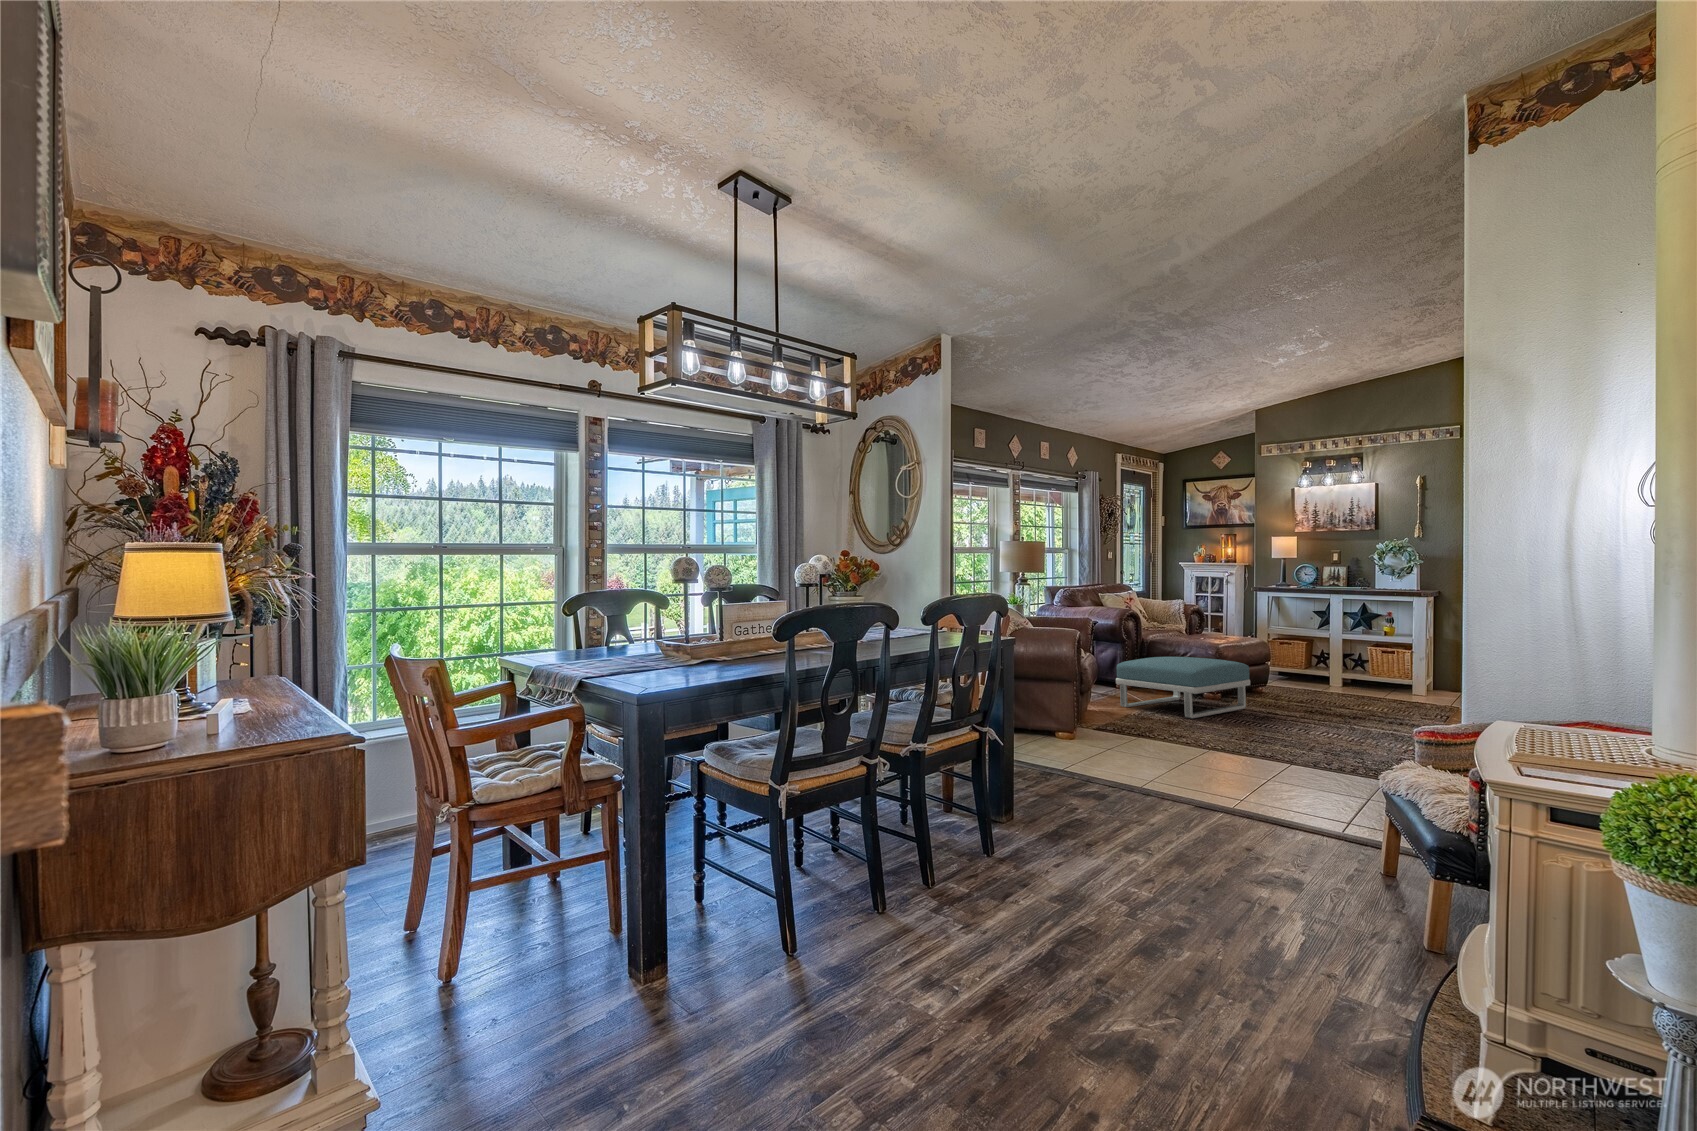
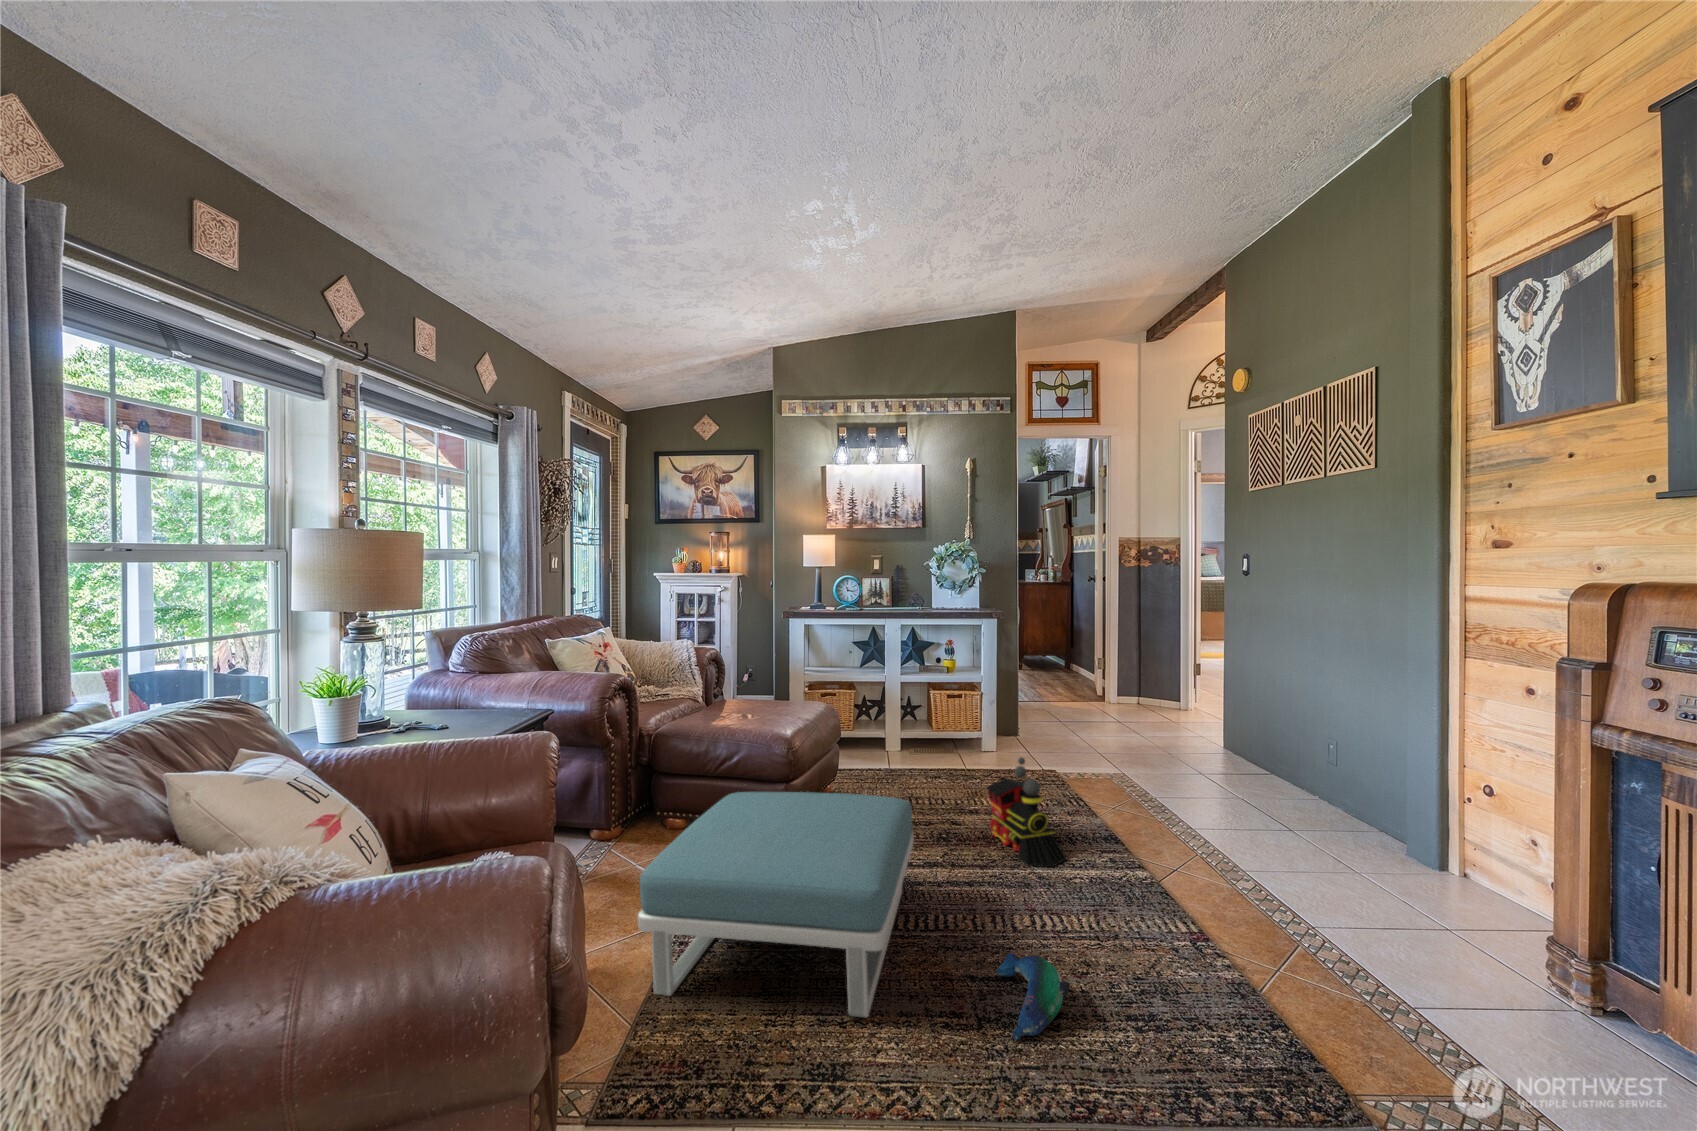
toy train: none [1330,665,1363,719] -> present [986,757,1067,867]
plush toy: none [1242,713,1277,730] -> present [996,953,1070,1040]

